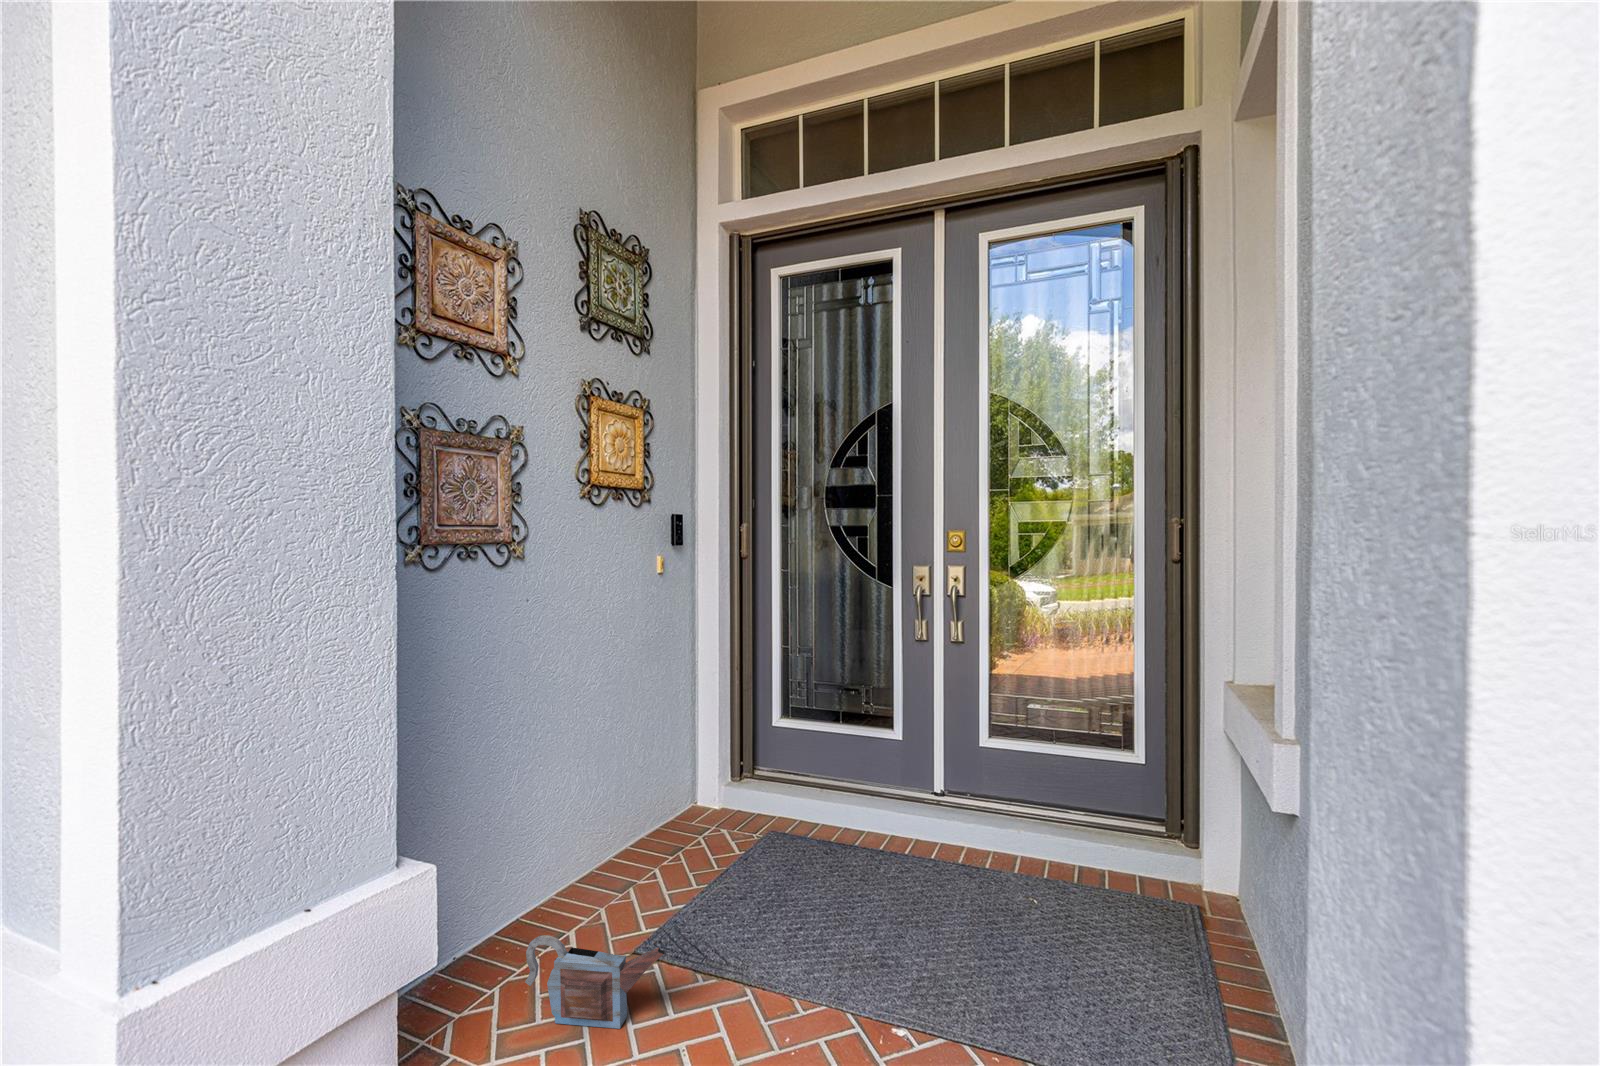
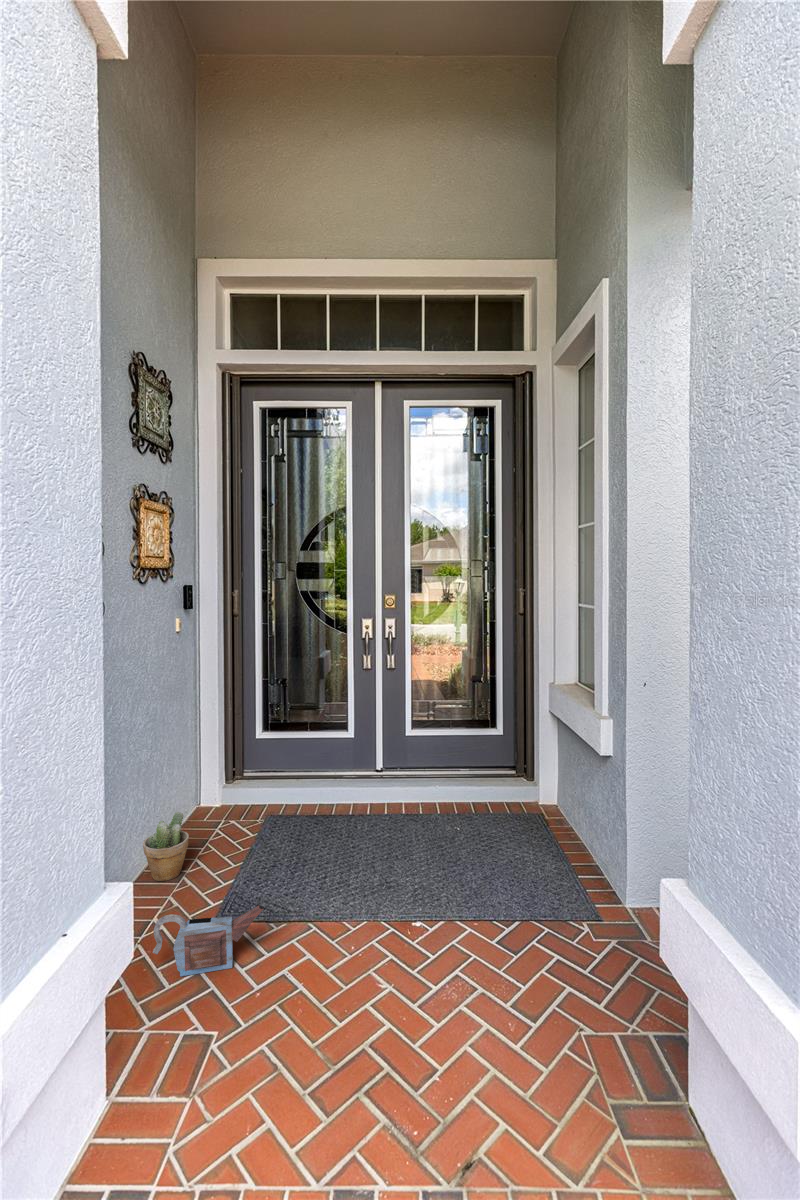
potted plant: none [581,805,639,895] -> present [143,812,189,881]

